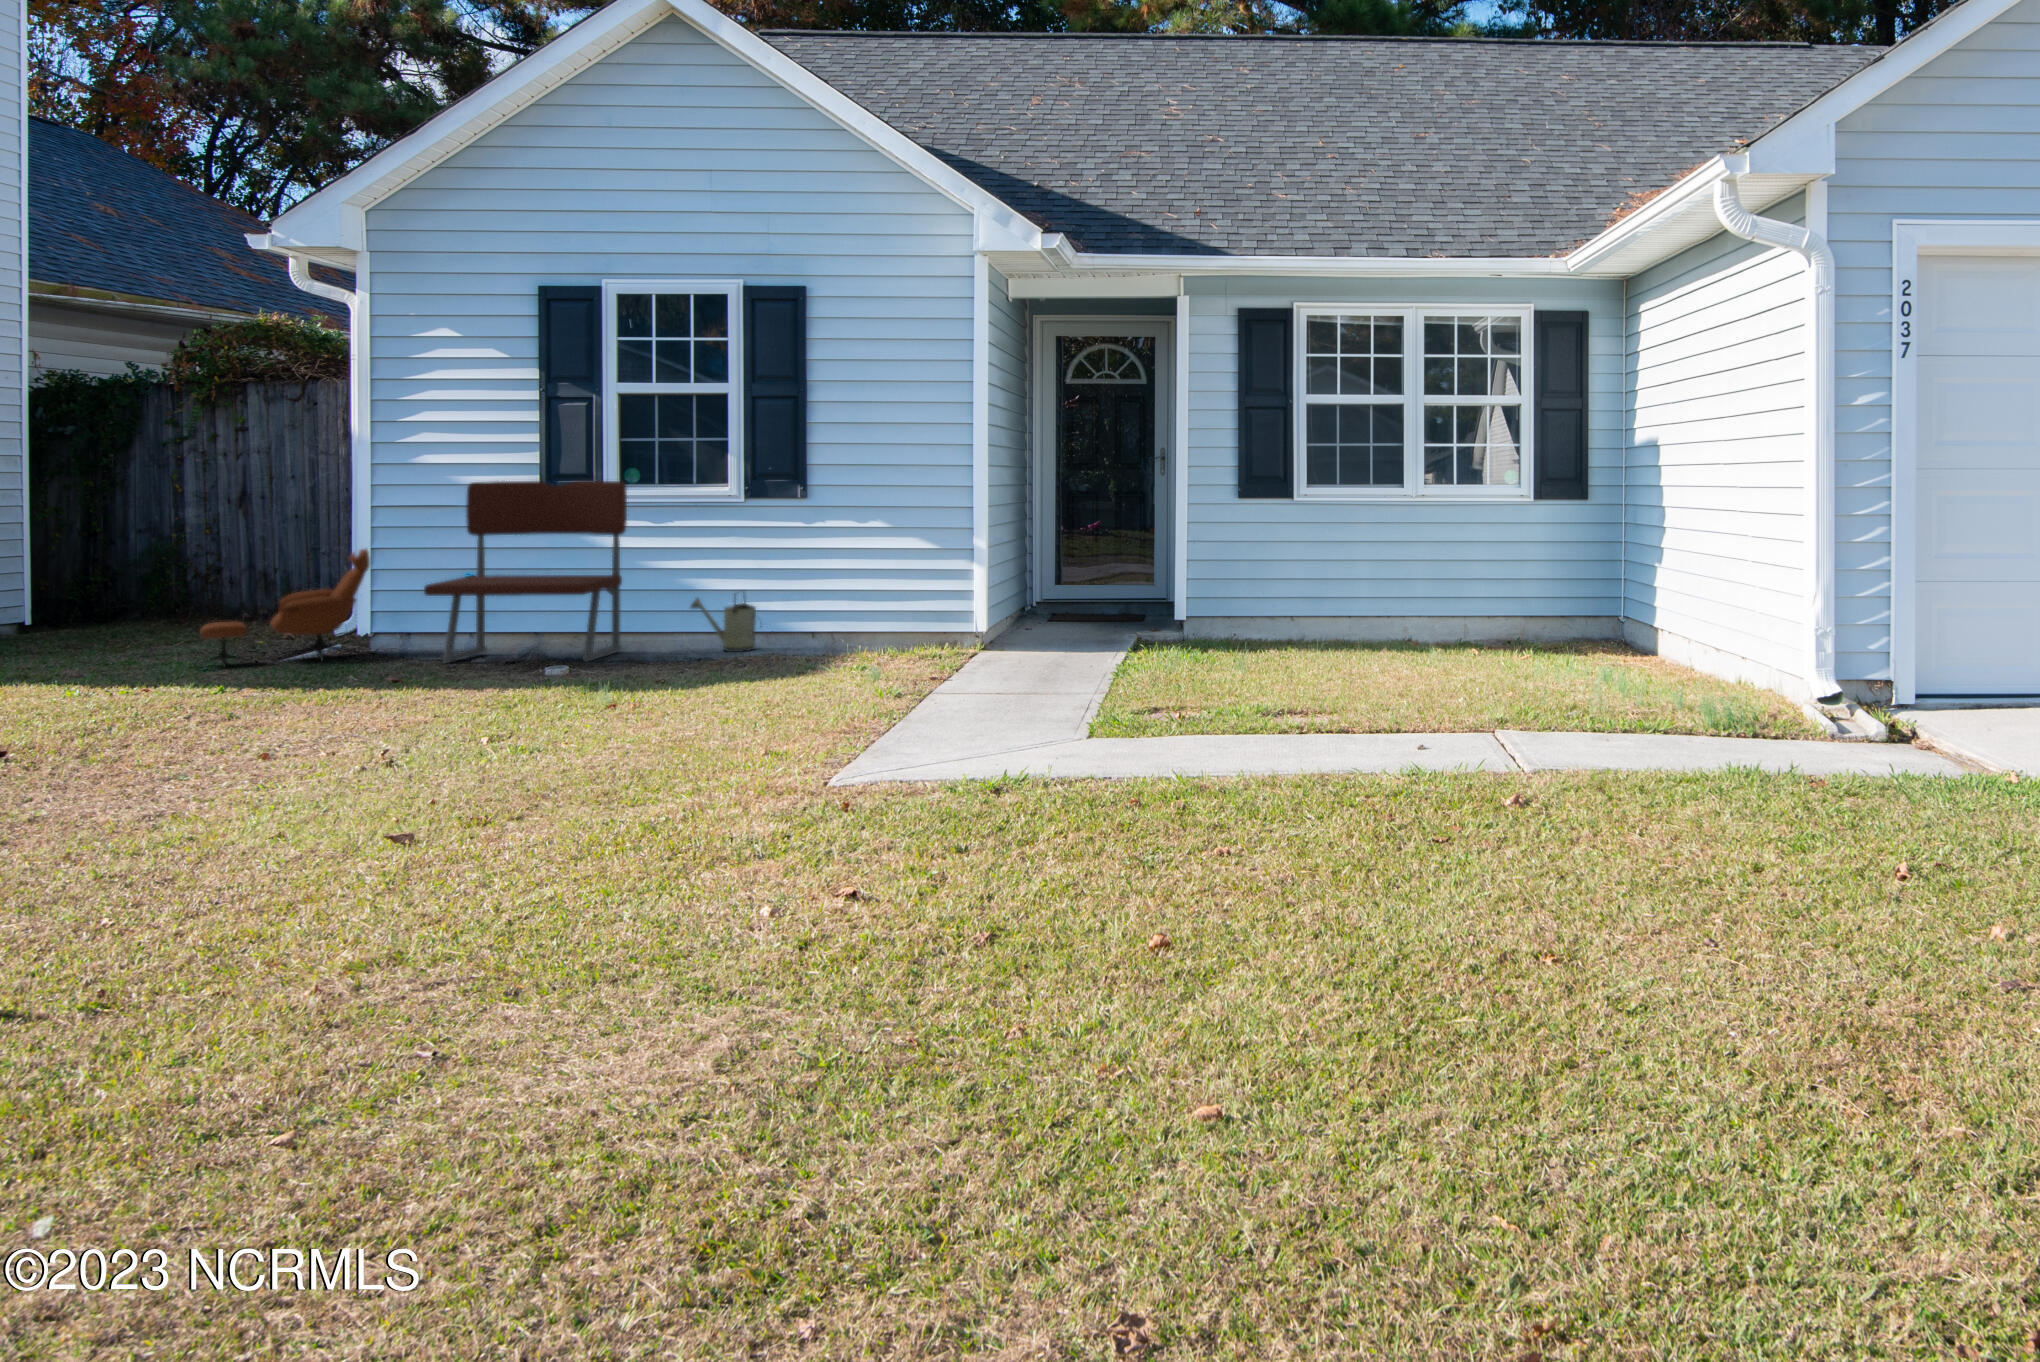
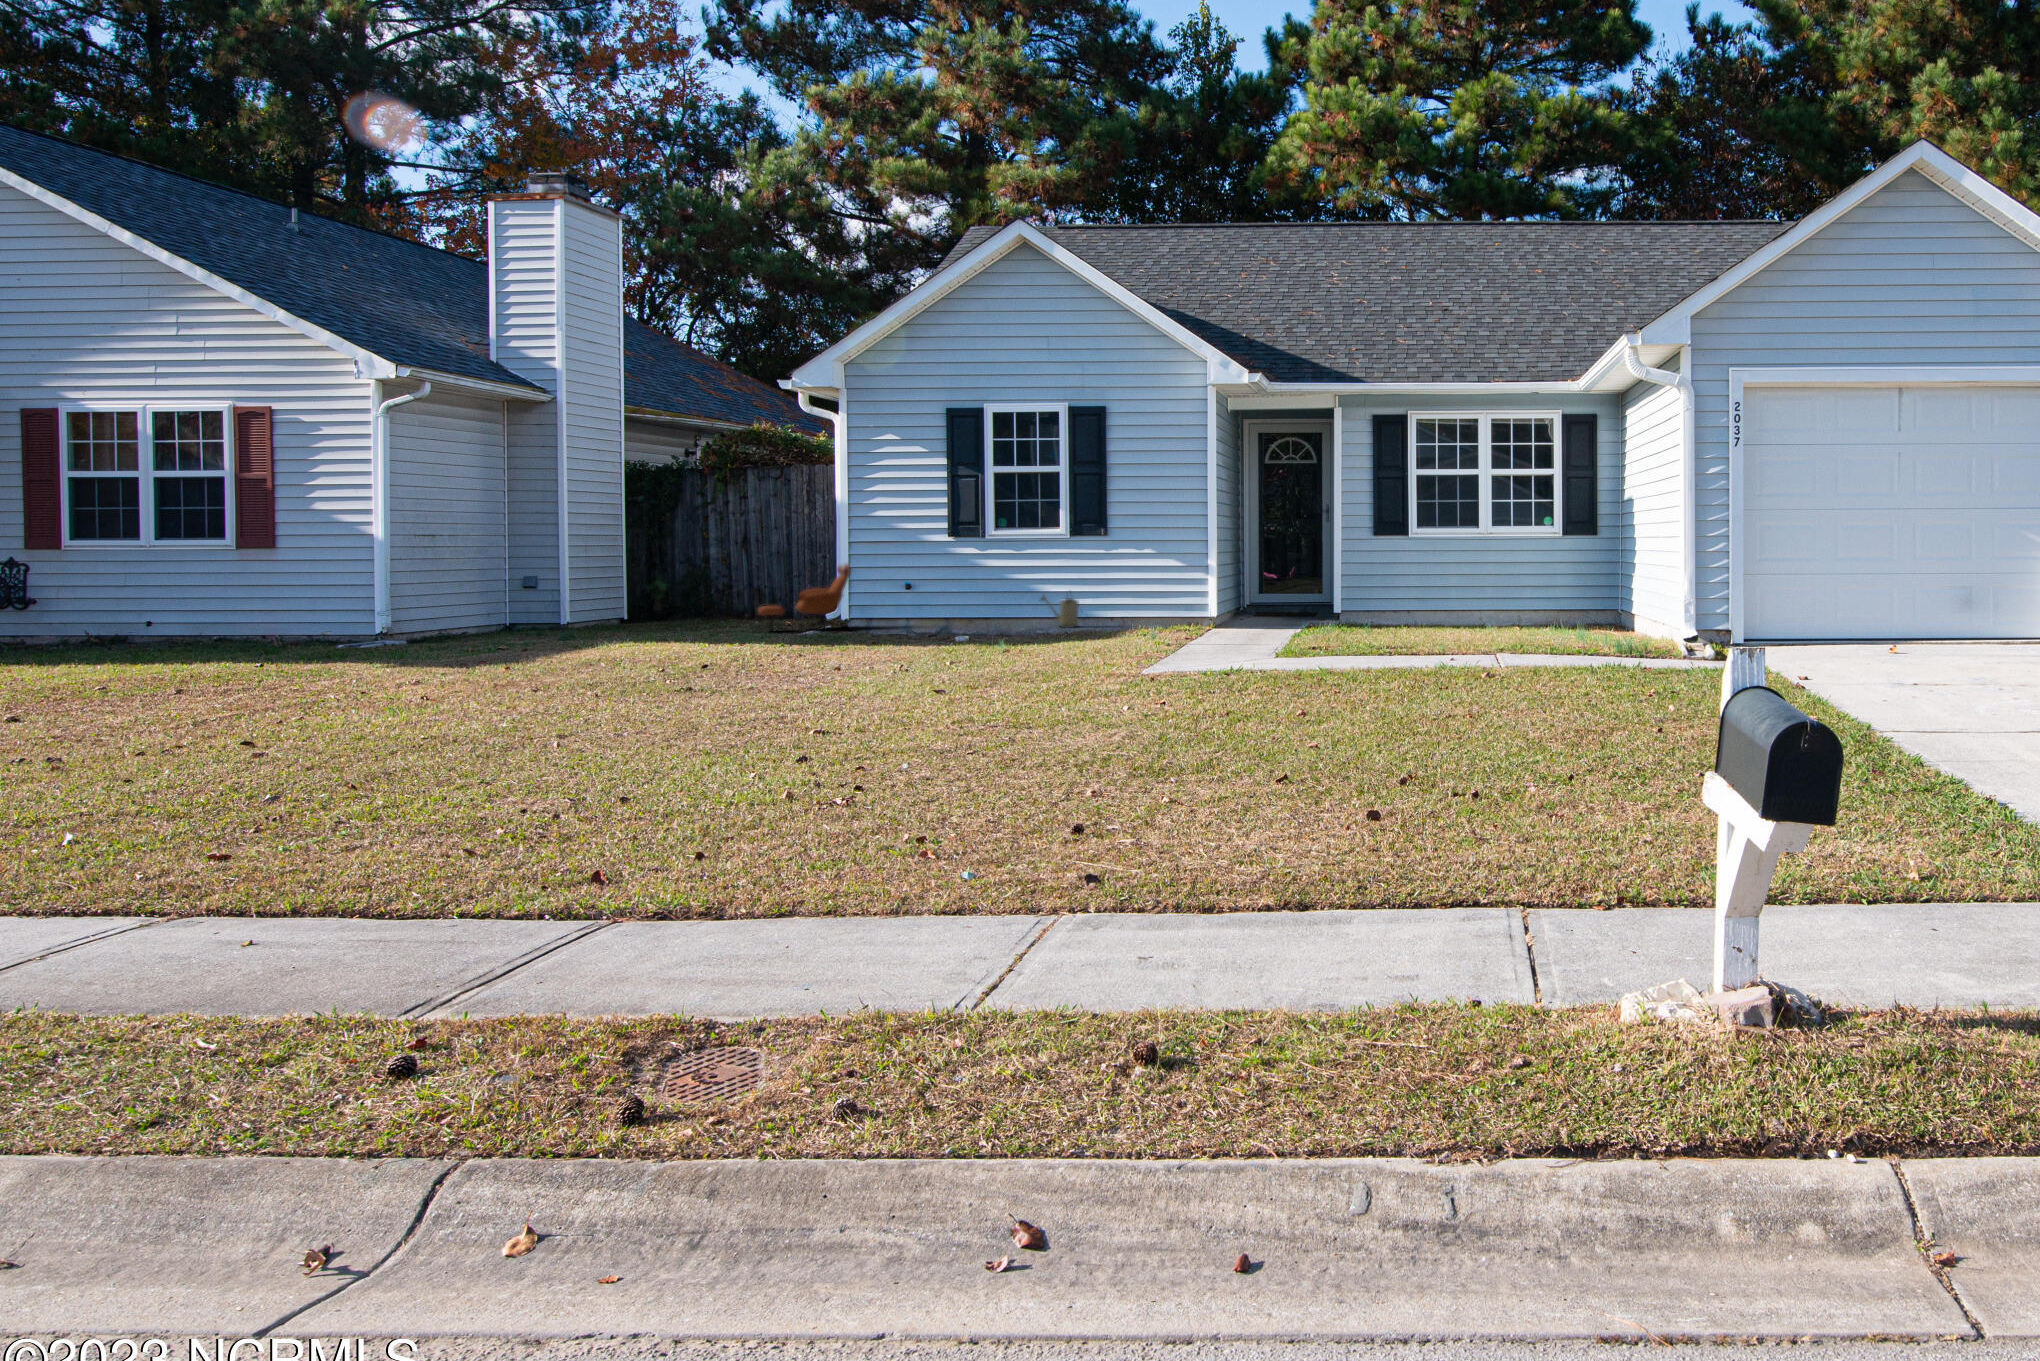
bench: present [424,481,627,663] -> none [889,523,1002,631]
decorative plant: none [70,553,115,618] -> present [647,572,668,611]

